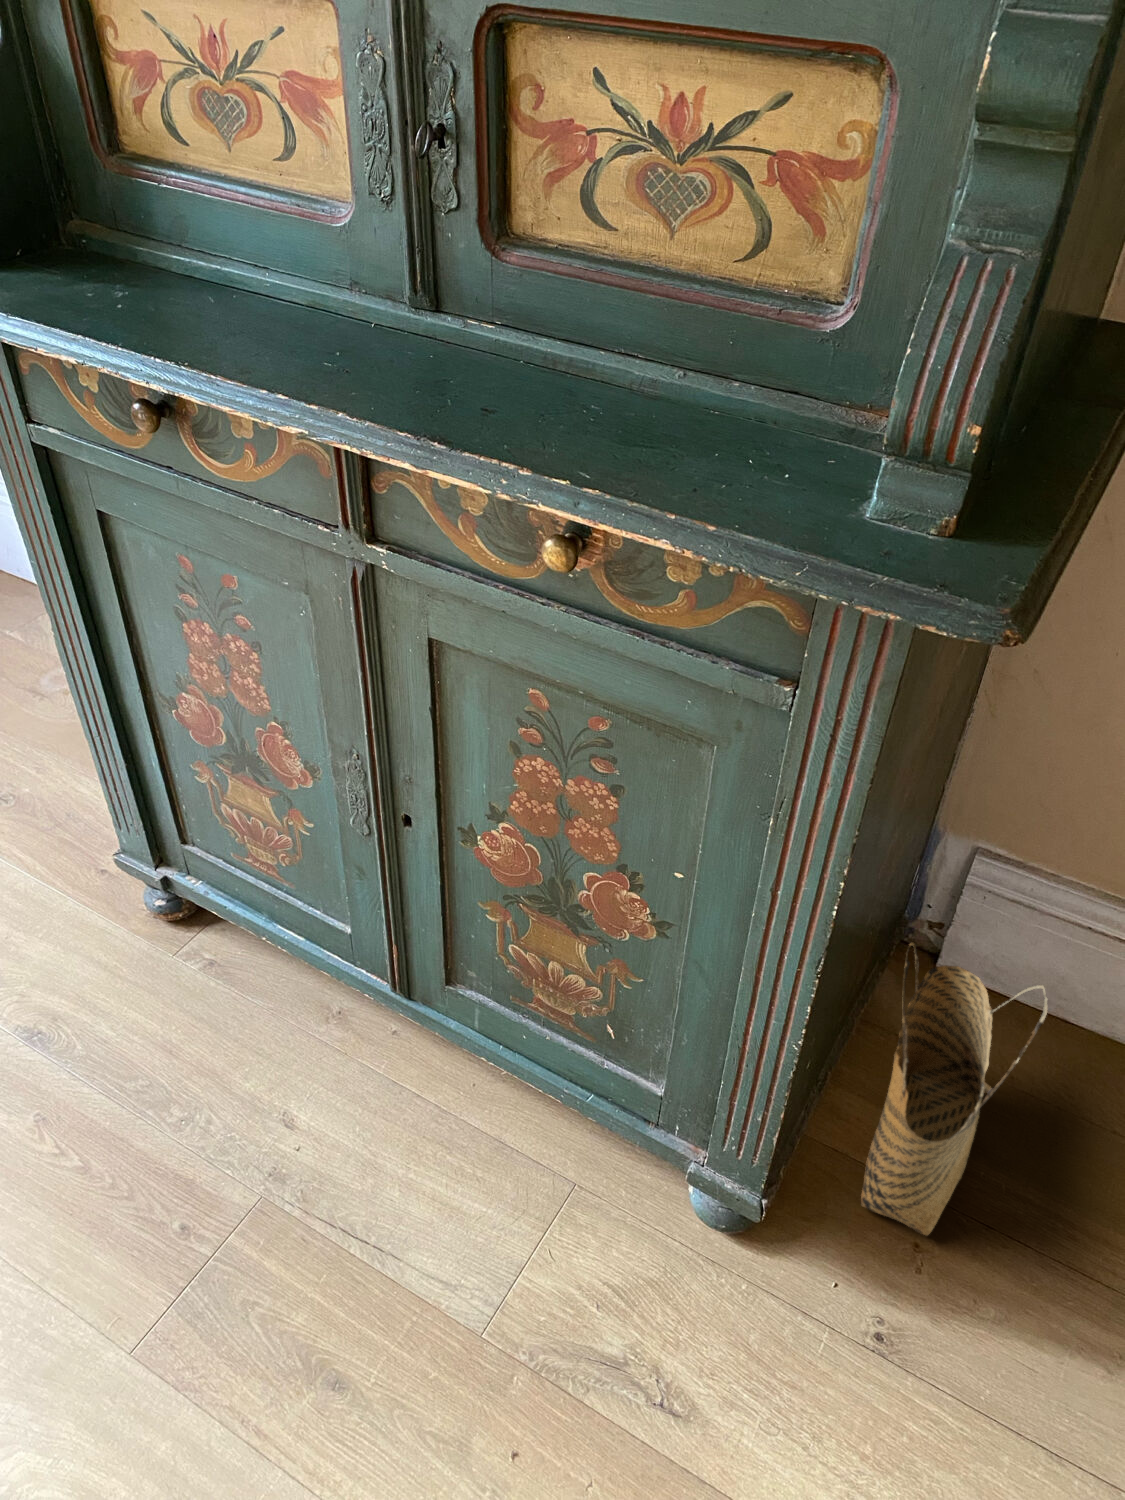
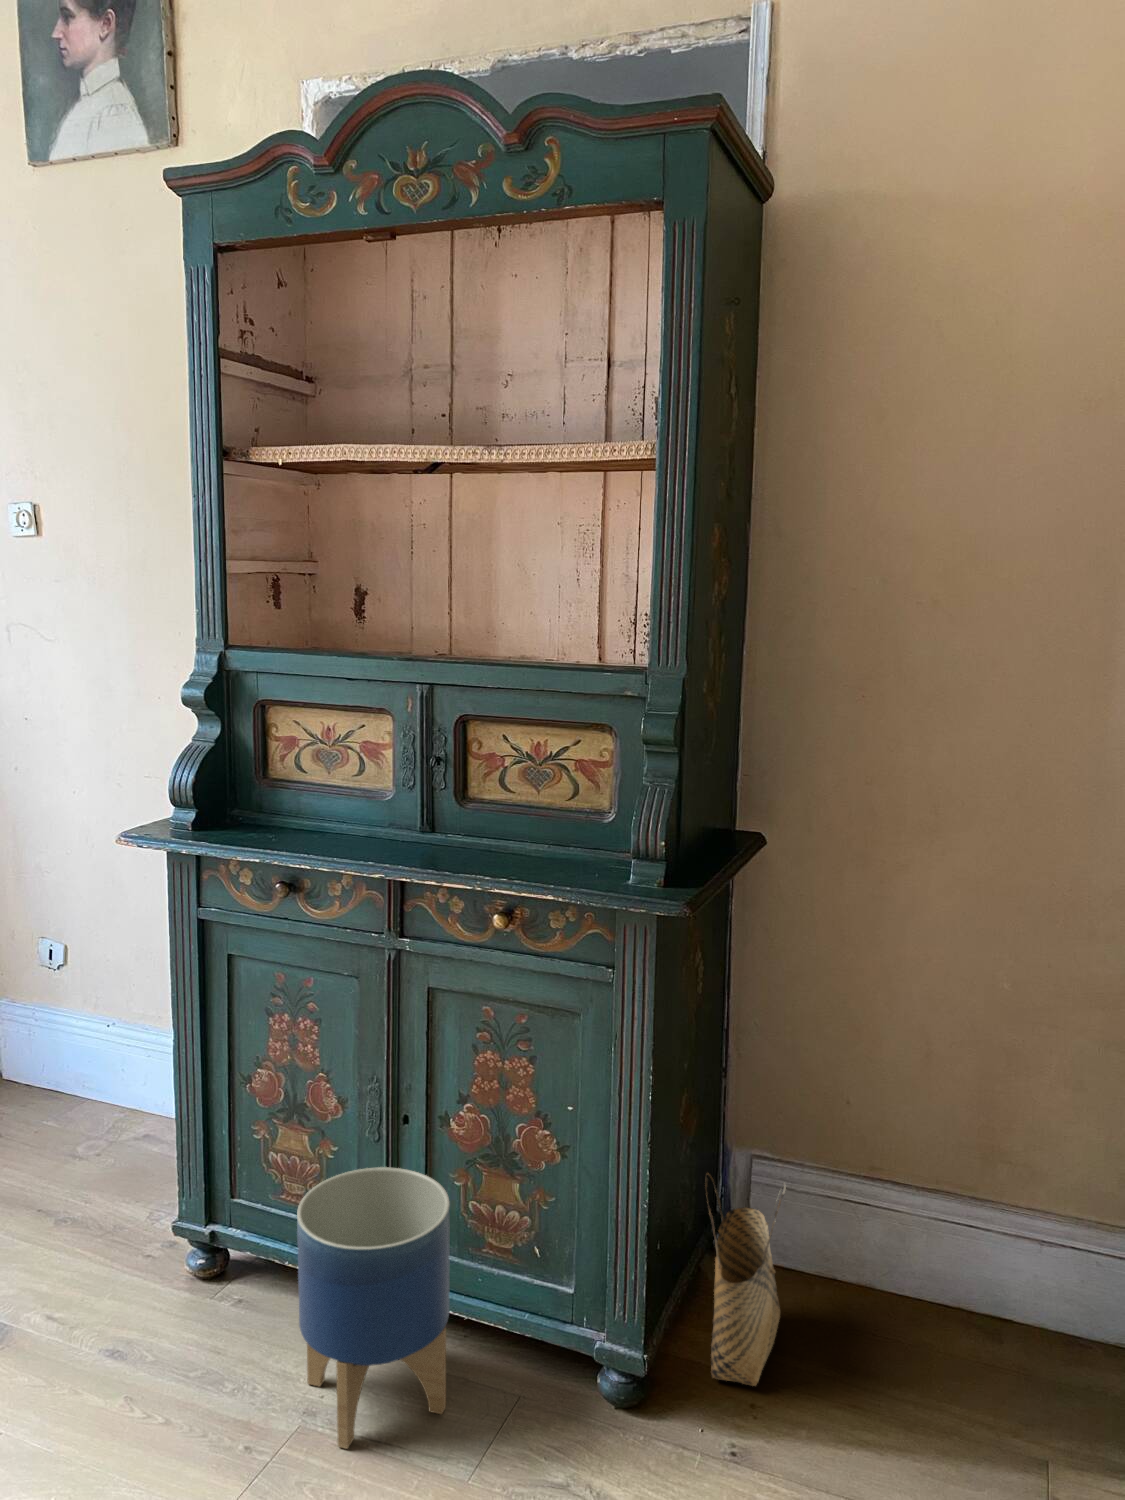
planter: none [206,890,465,1265] -> present [297,1167,450,1449]

